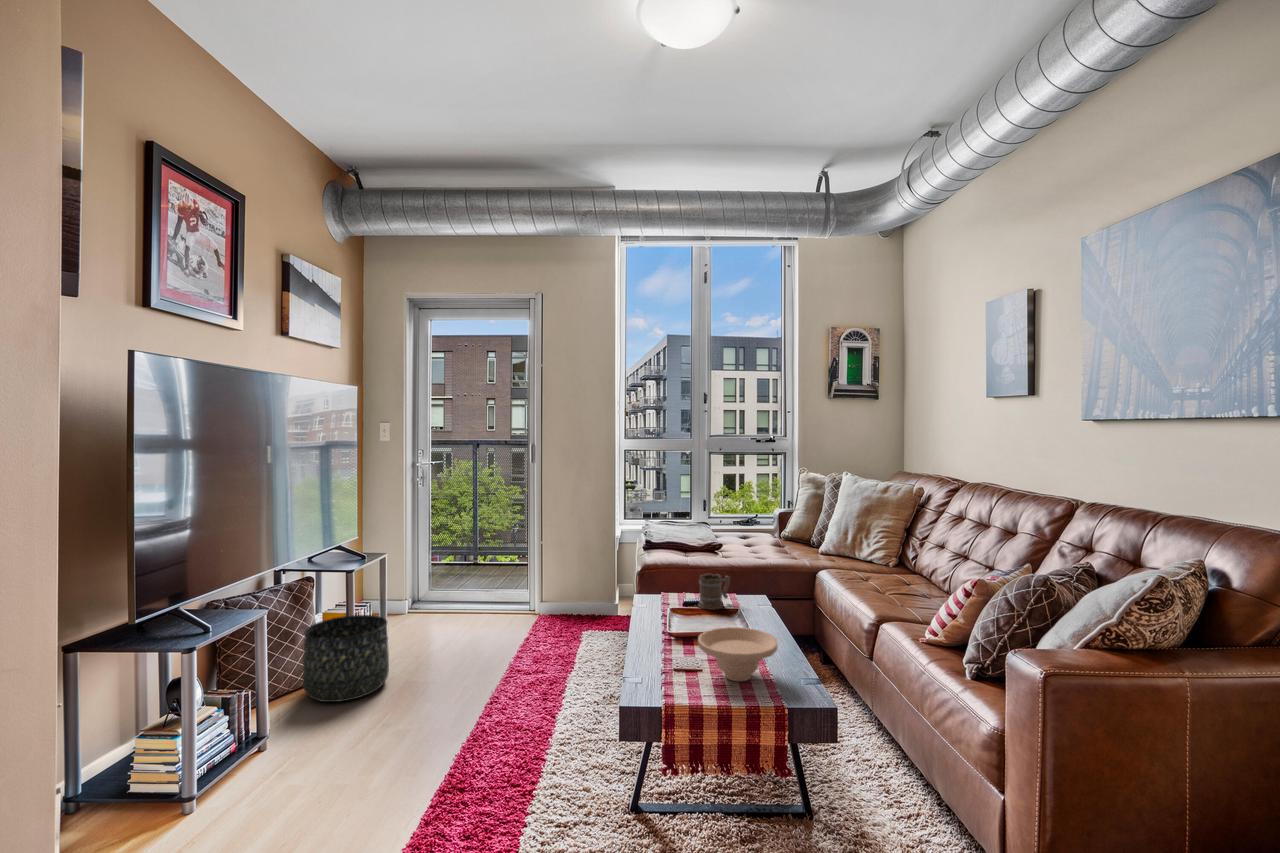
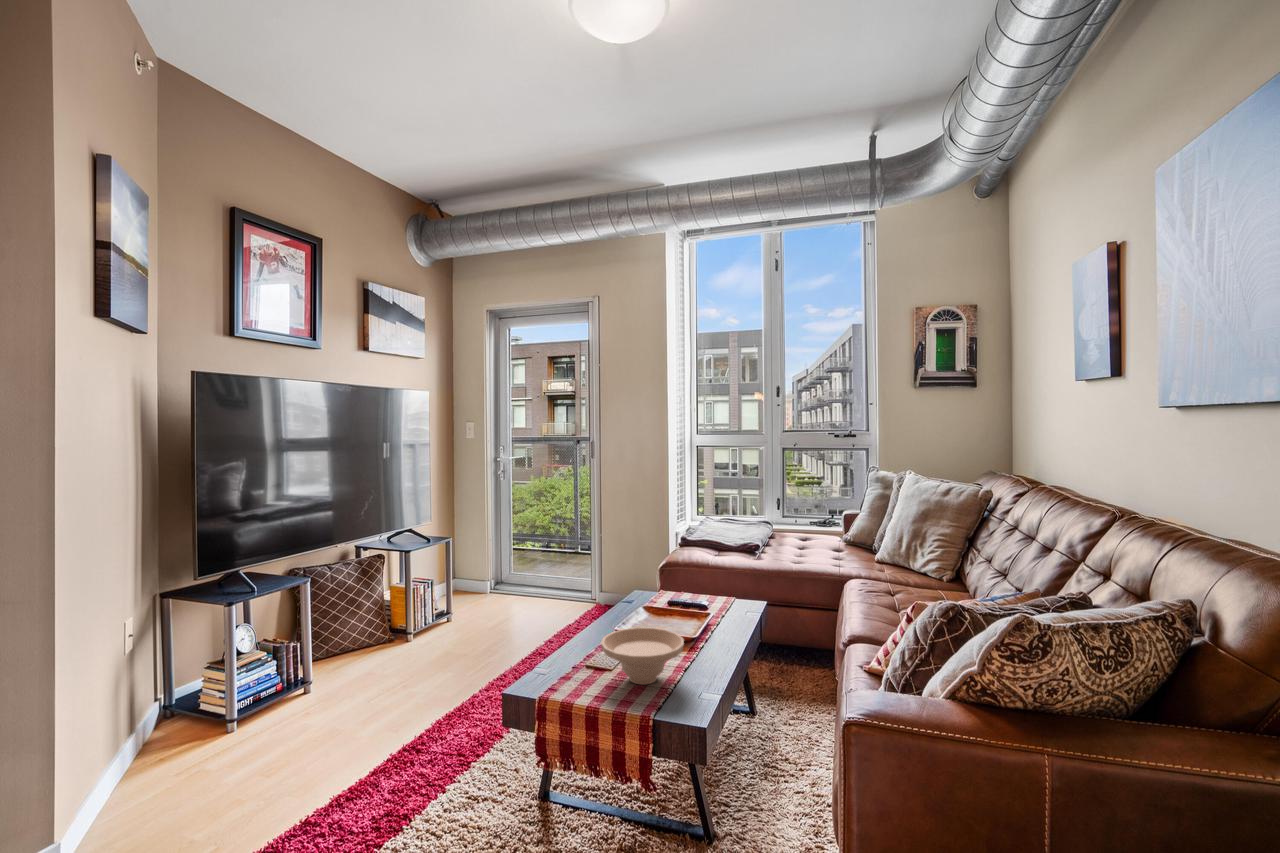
mug: present [698,574,730,610] -> none [680,573,717,610]
basket: present [303,615,389,702] -> none [361,589,434,662]

